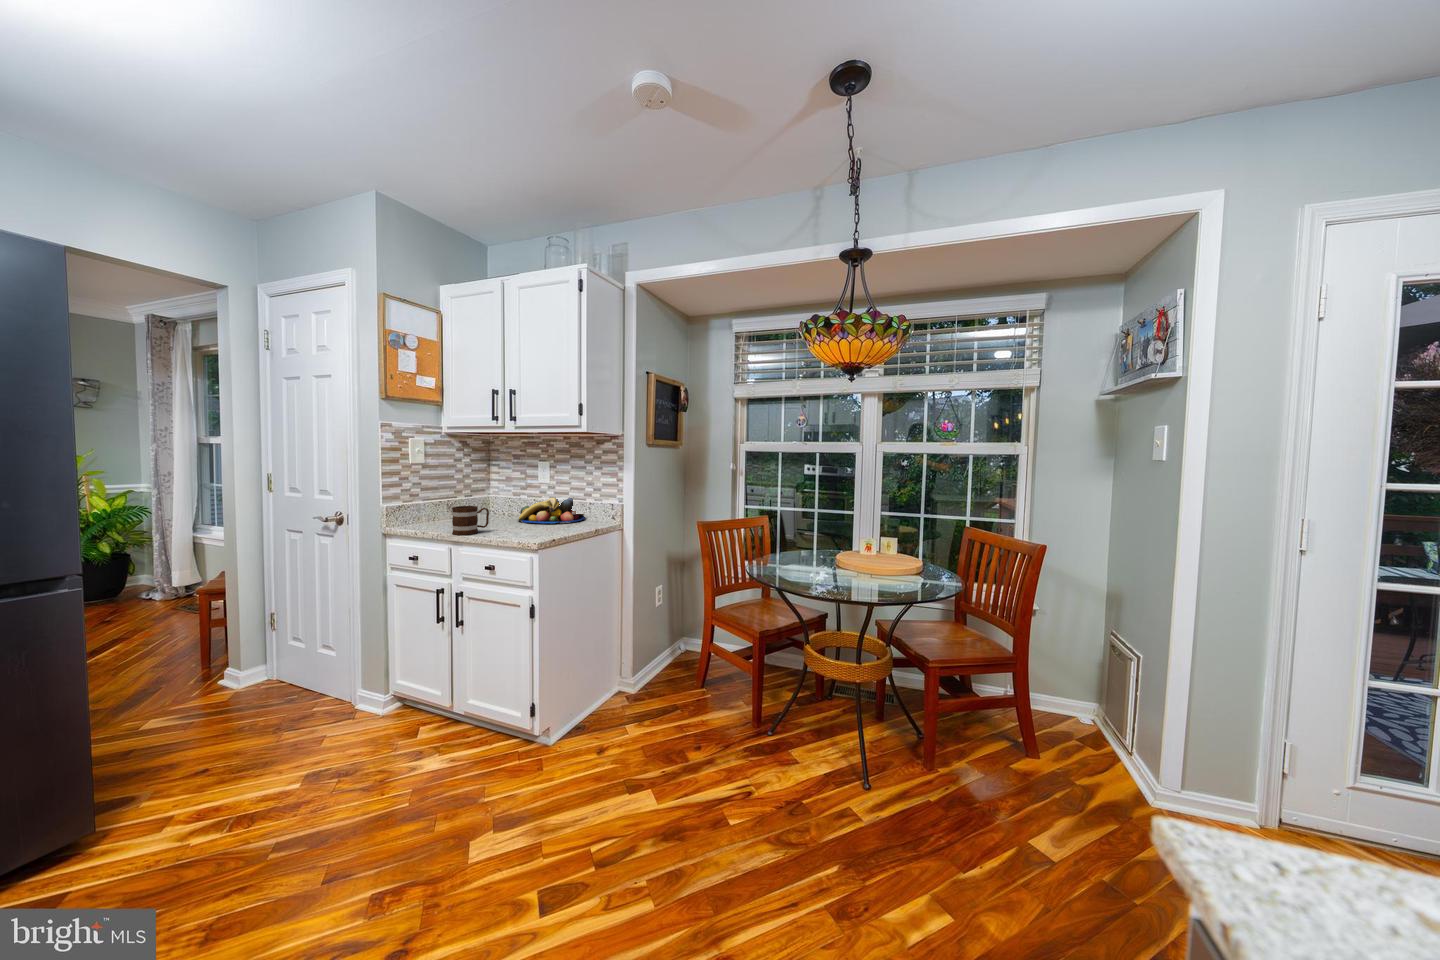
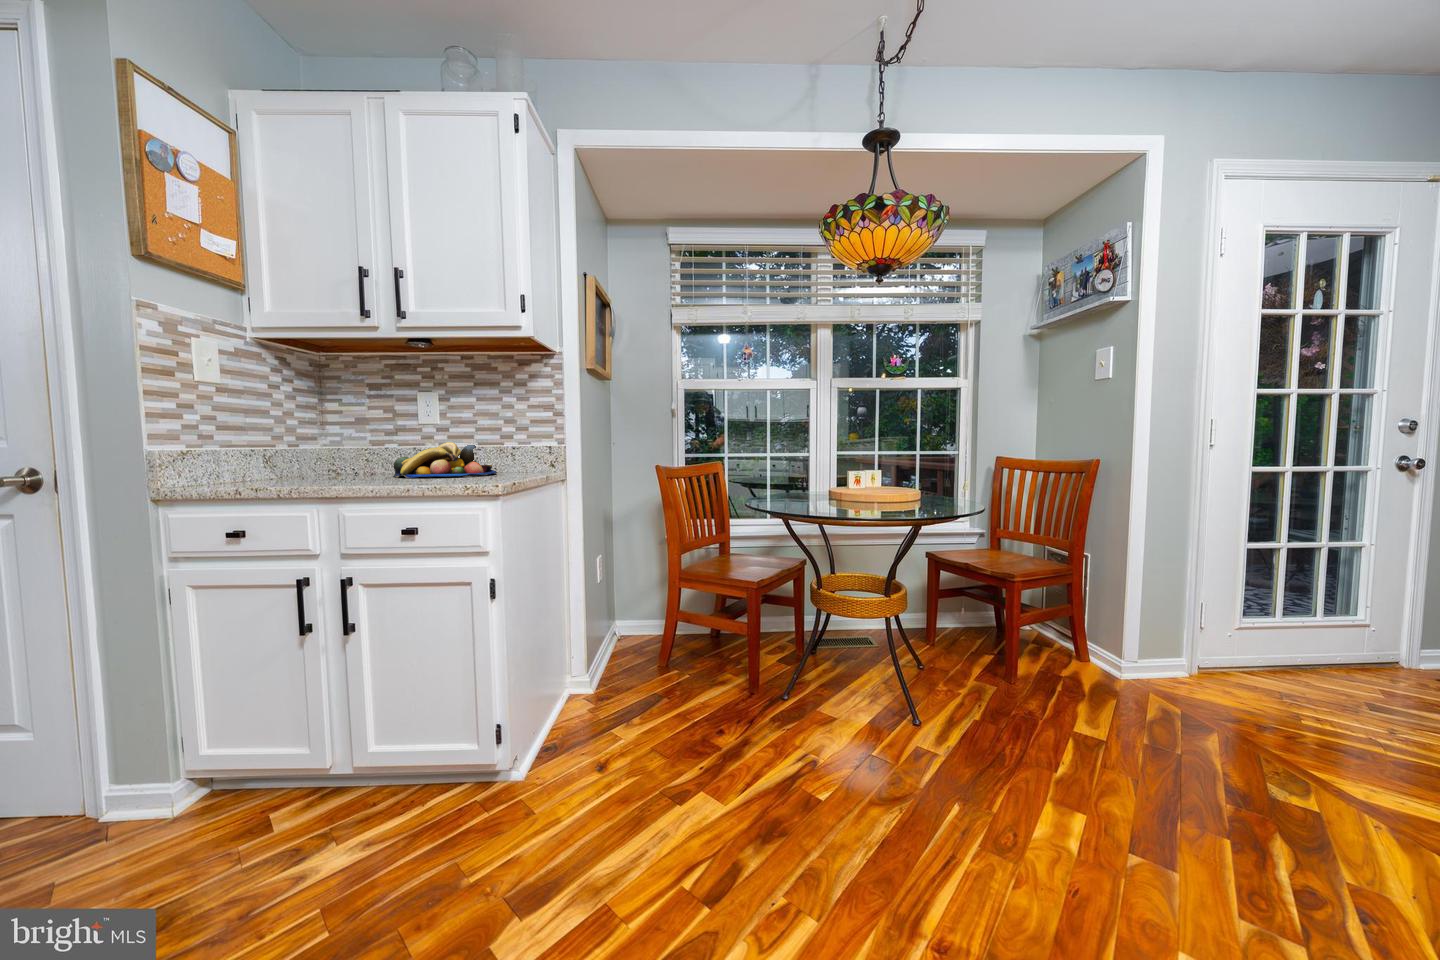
mug: present [452,506,489,535] -> none [316,444,376,488]

